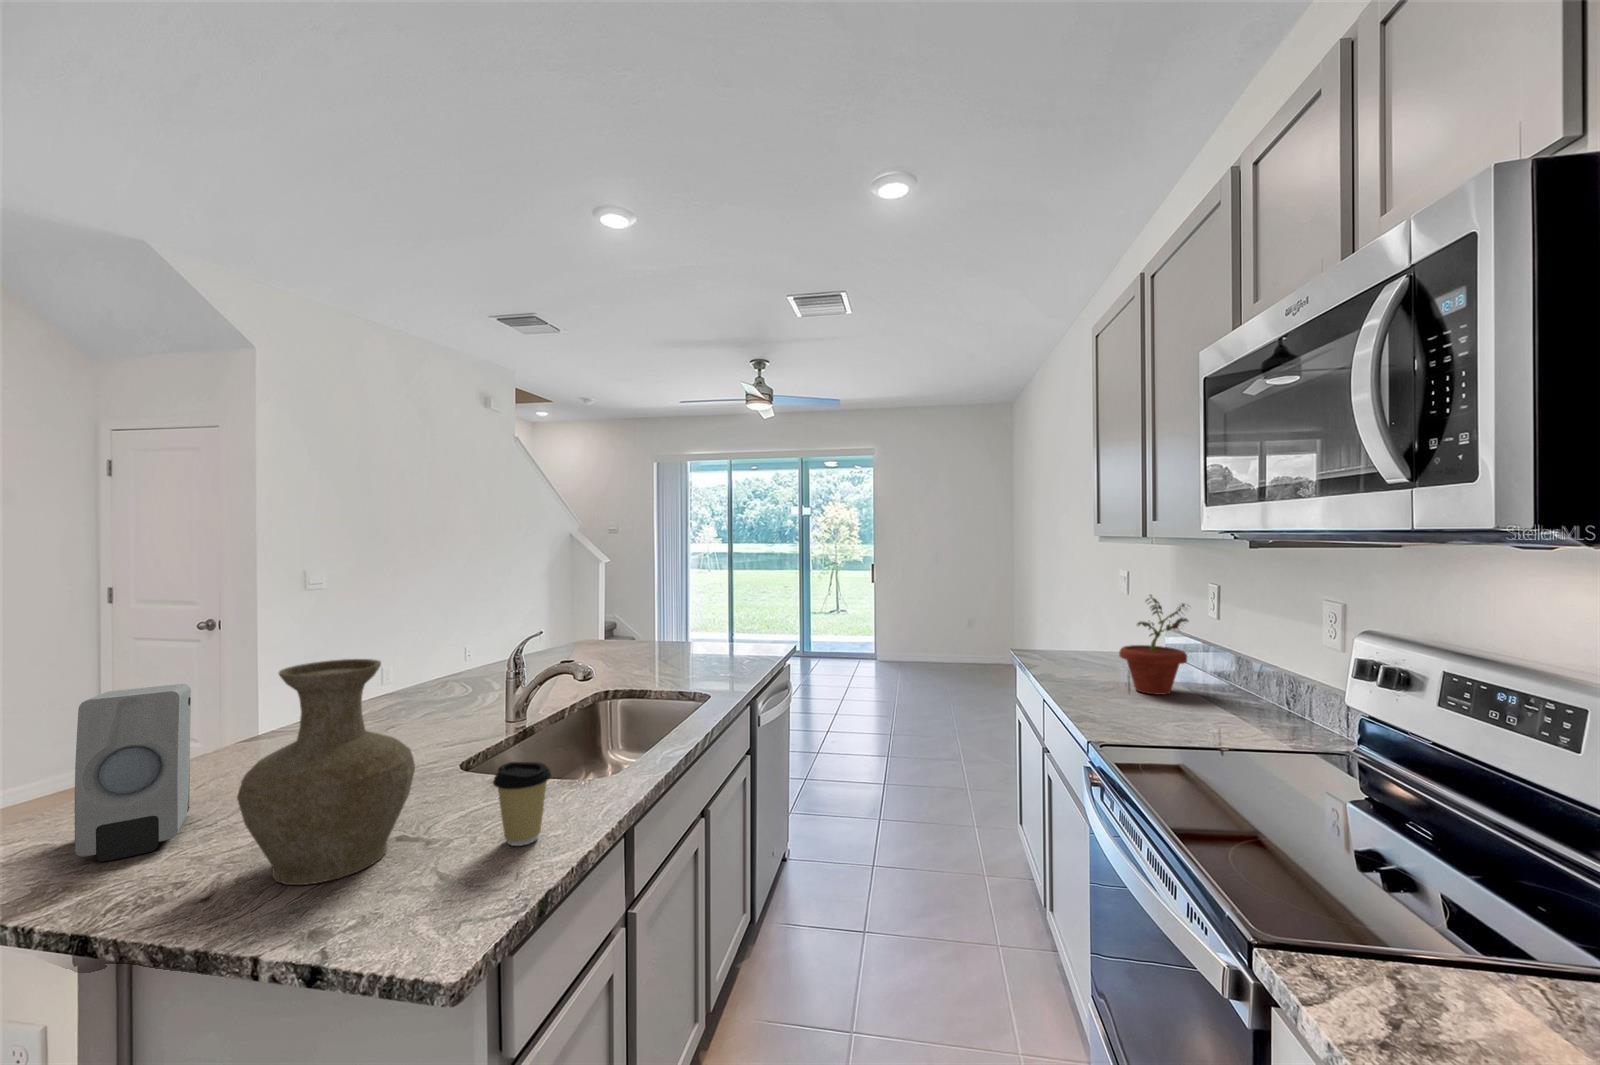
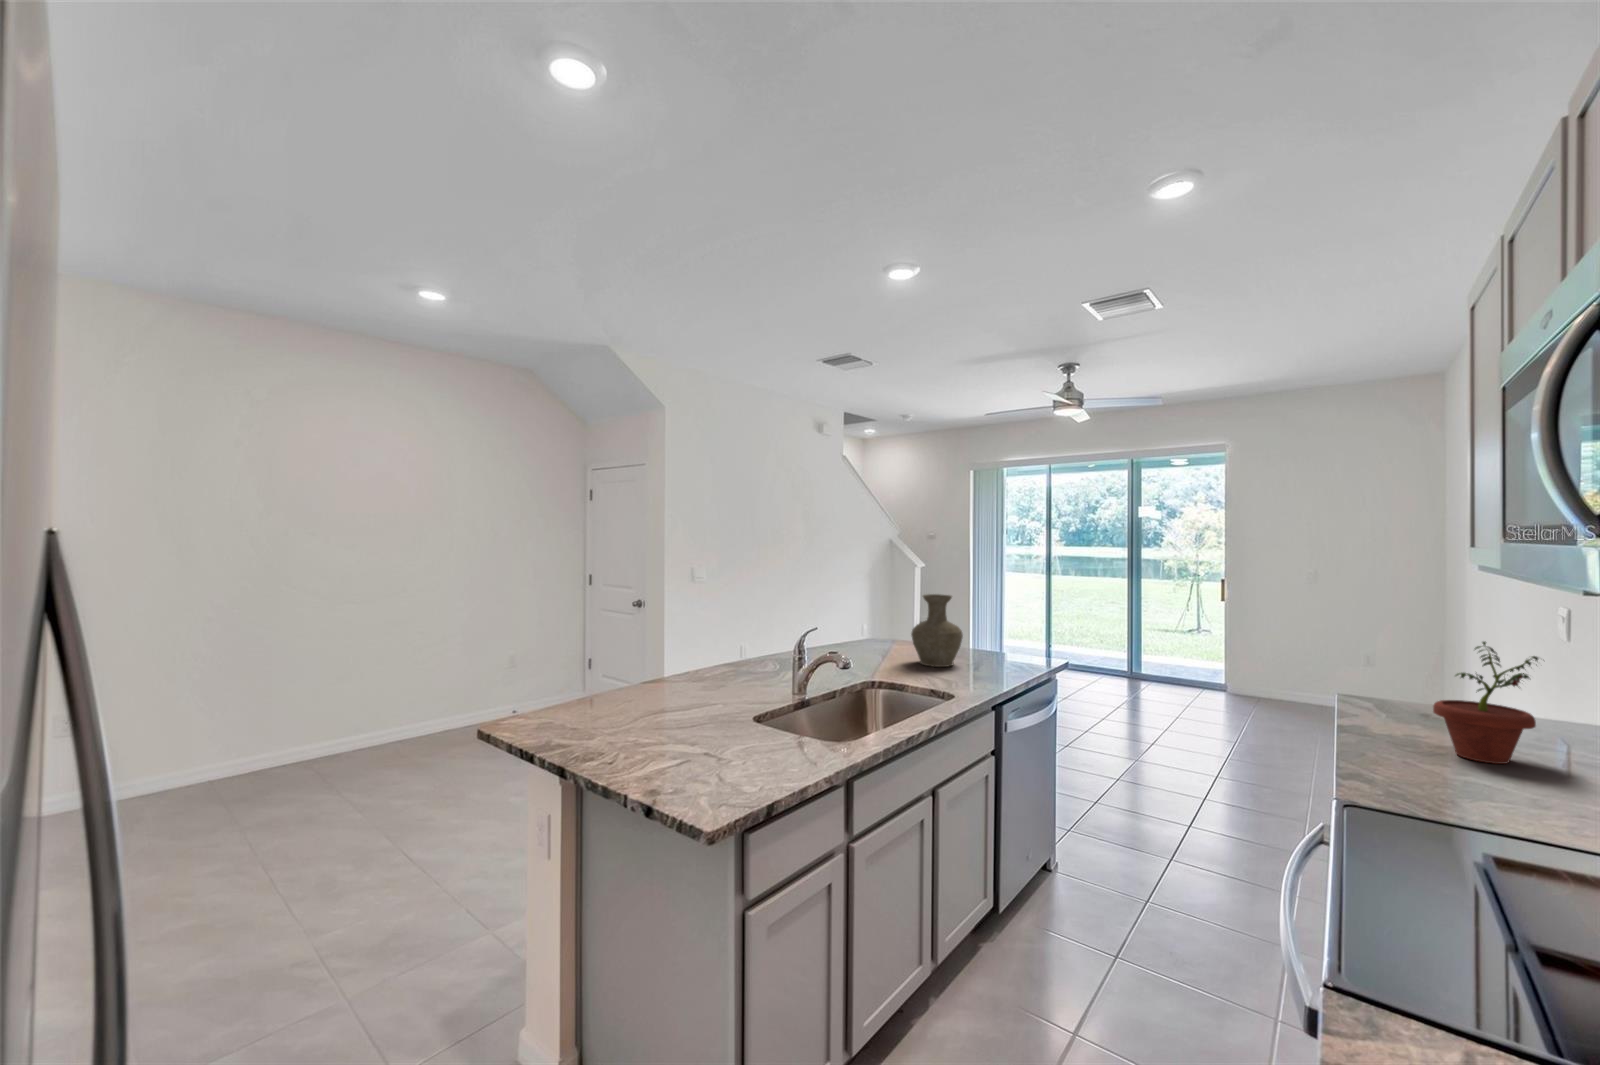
vase: present [237,659,415,885] -> present [911,594,963,667]
soap dispenser: present [75,684,191,861] -> none [560,644,610,737]
coffee cup: present [493,762,551,846] -> none [754,716,791,772]

